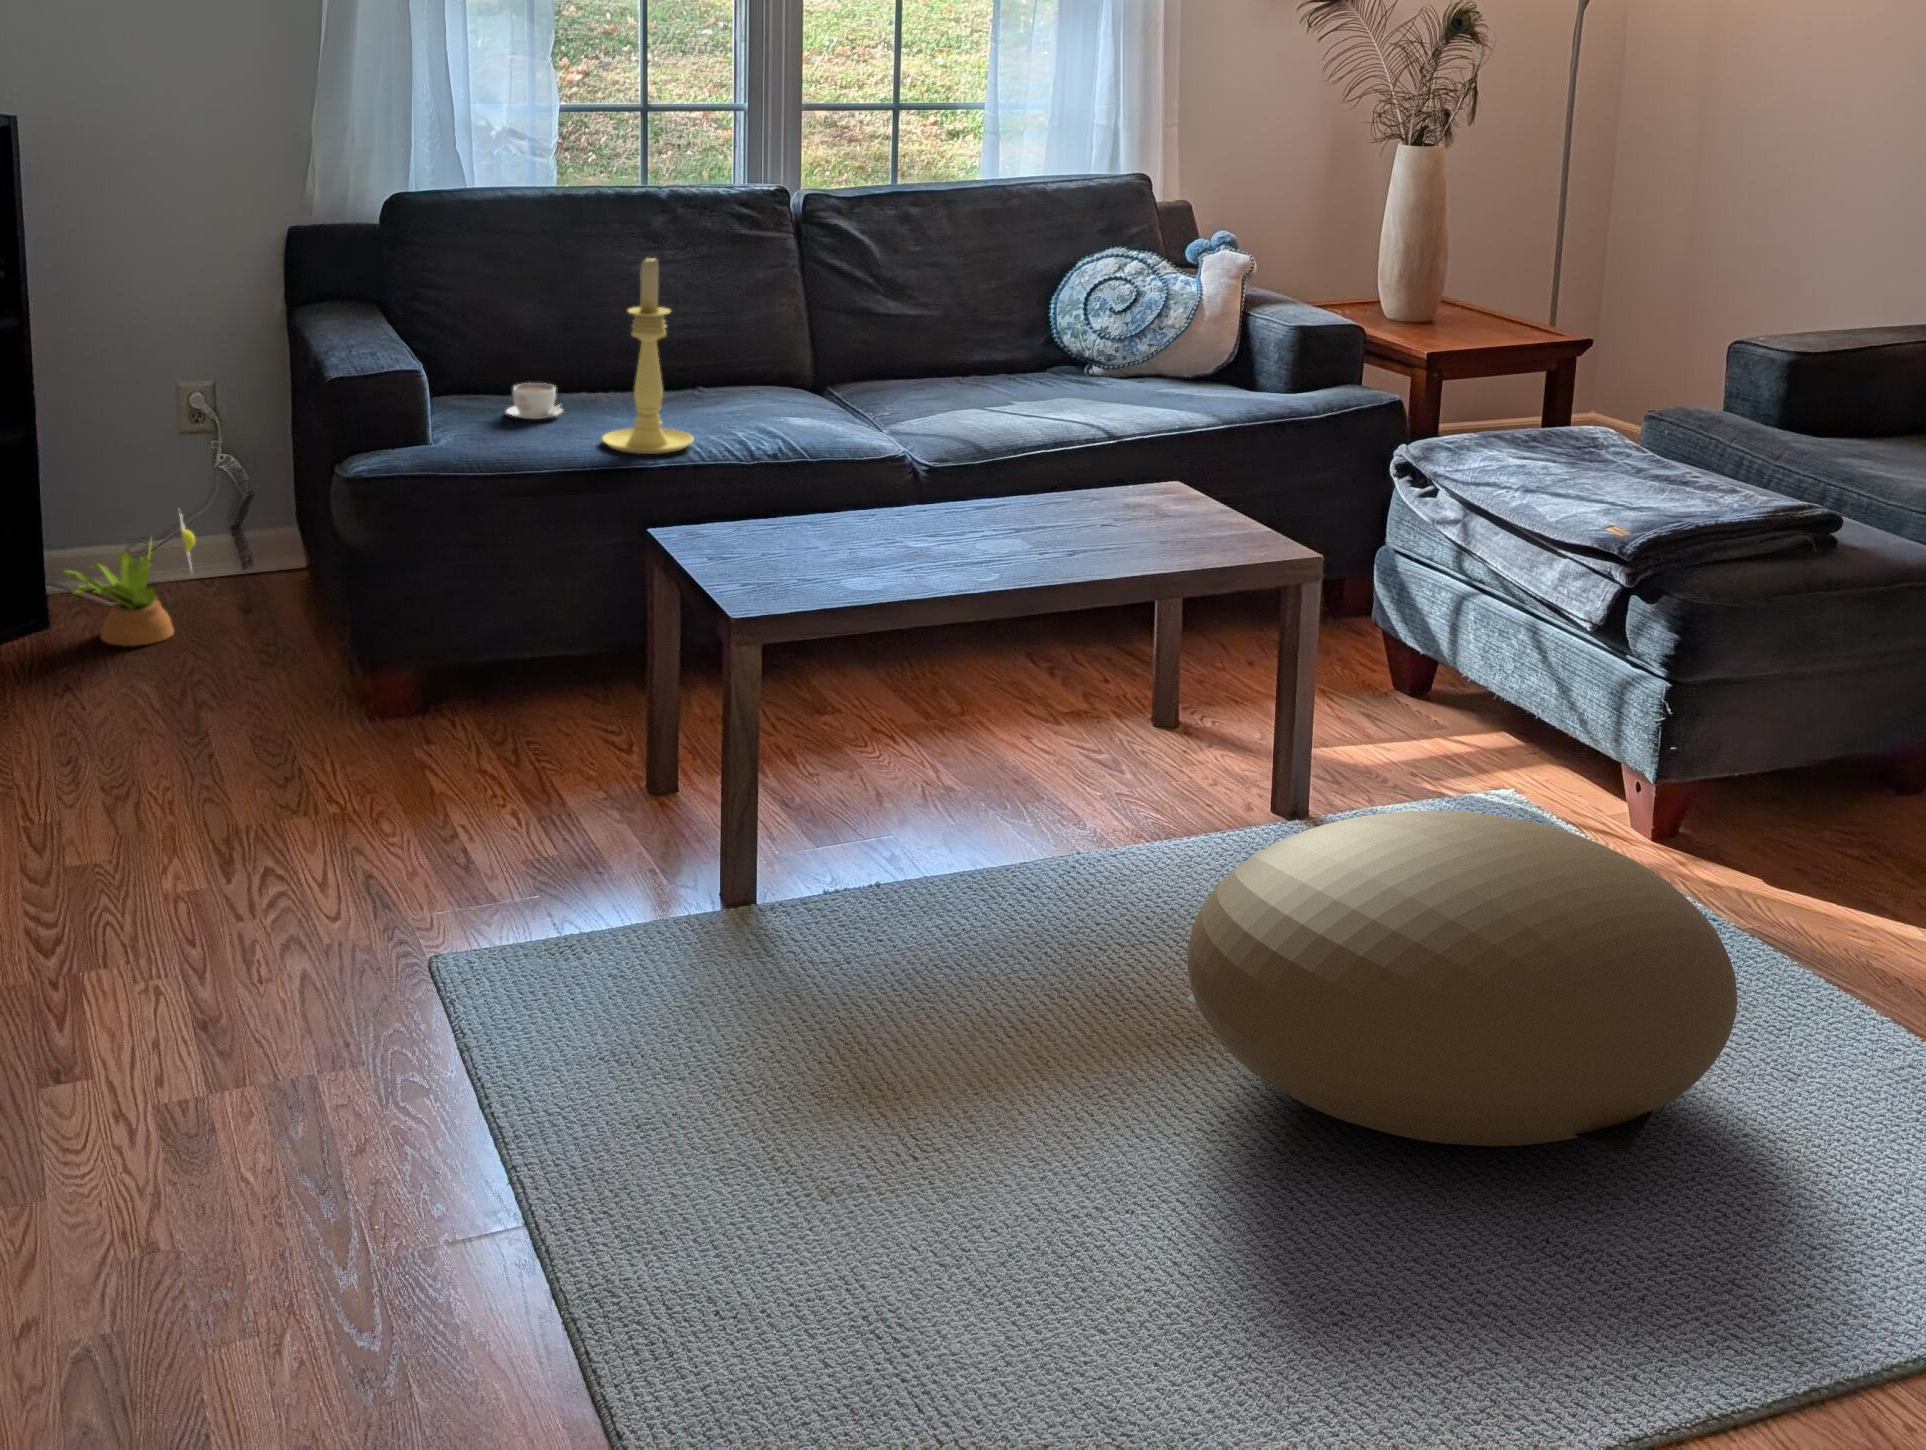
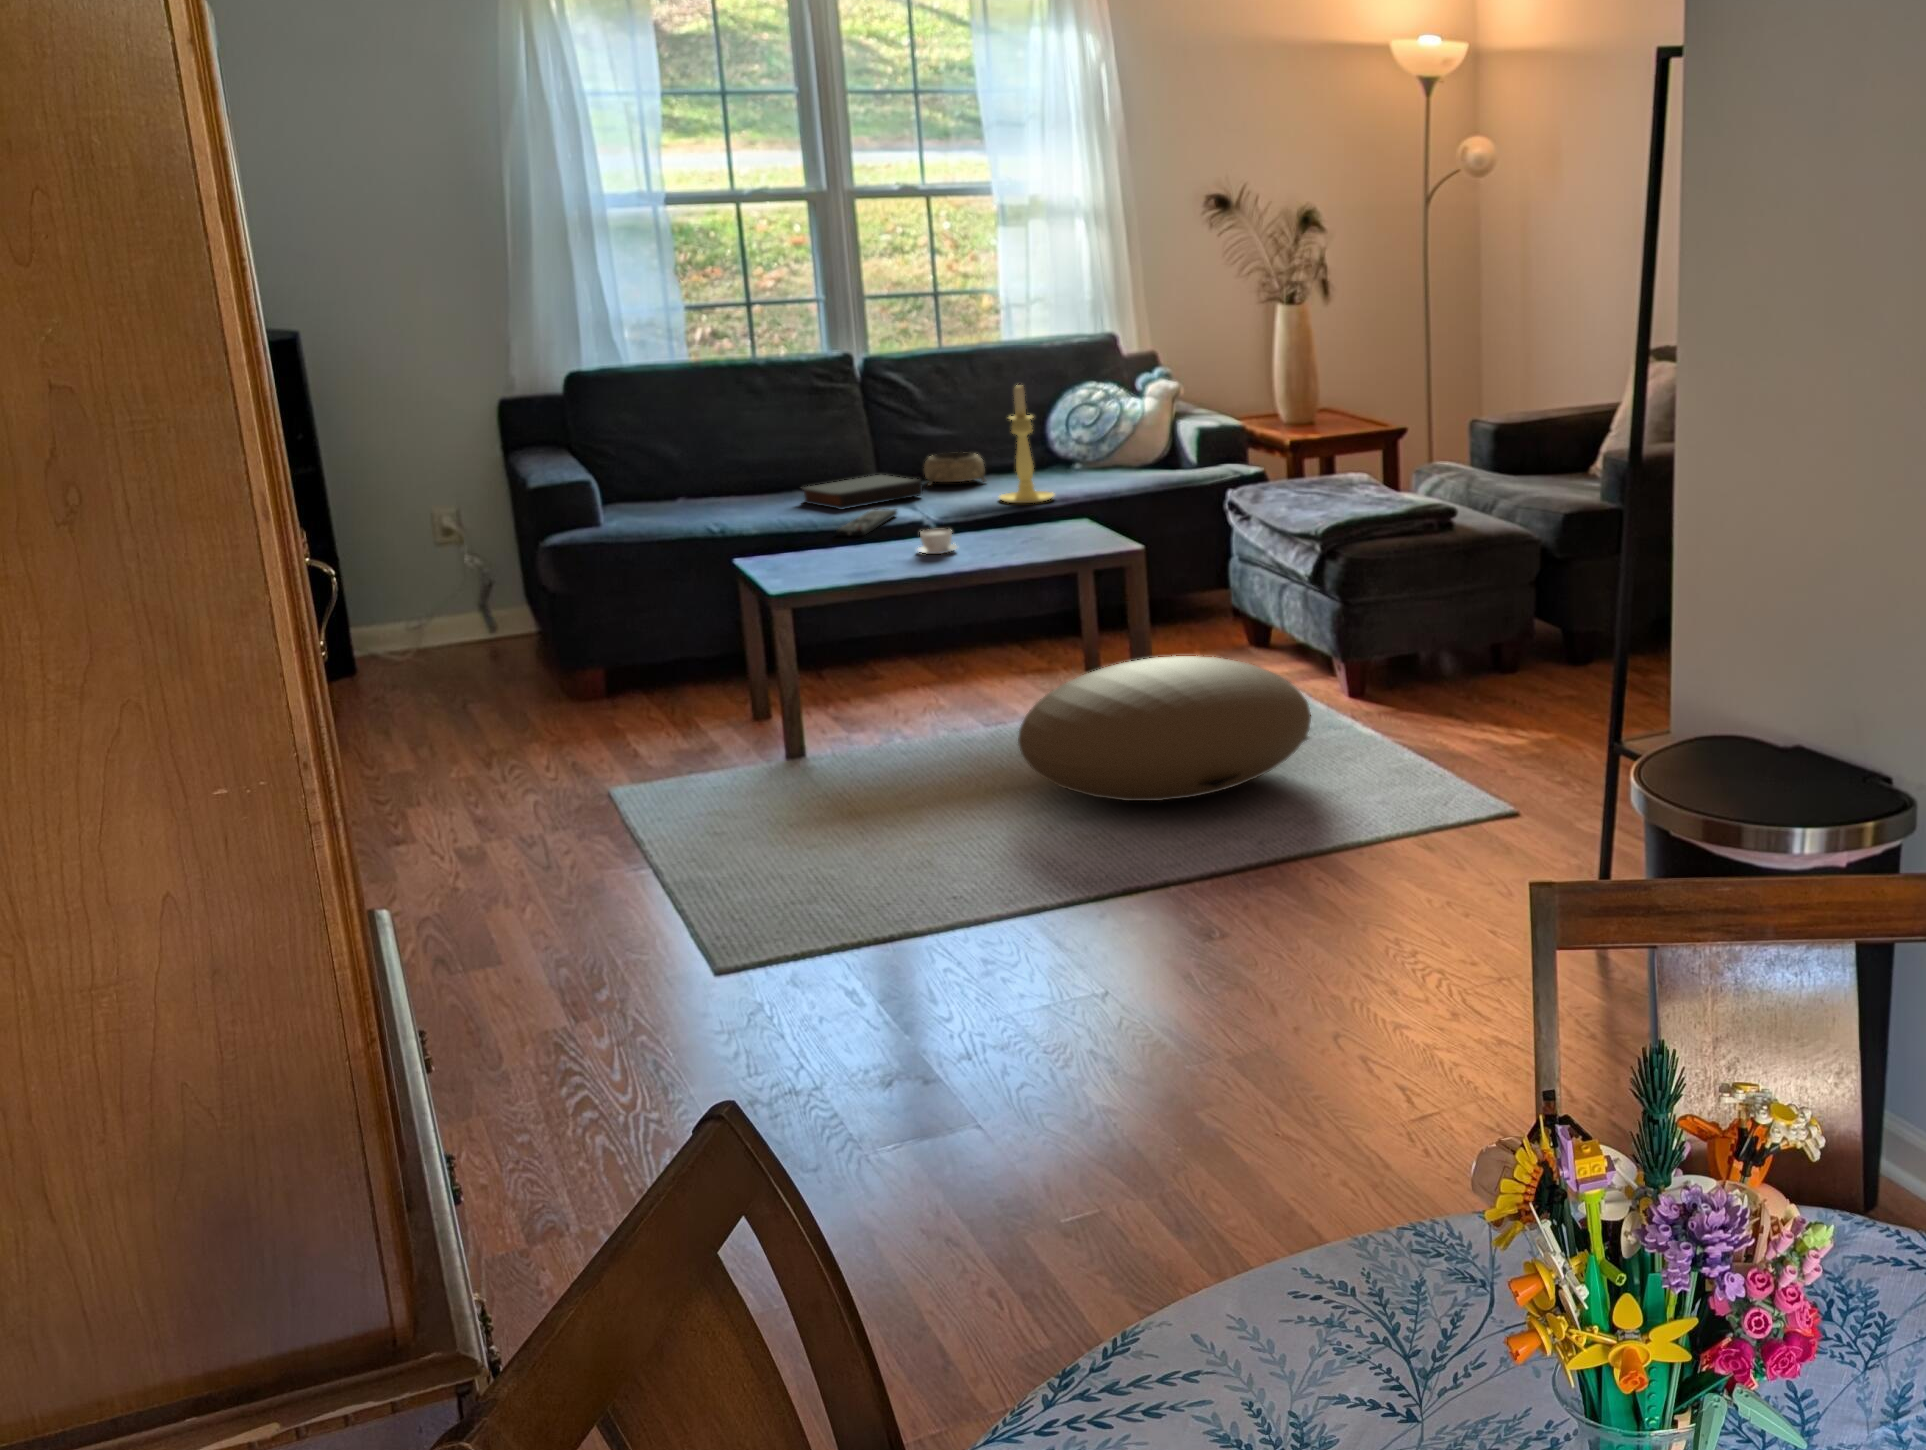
candle holder: present [602,258,694,454] -> present [1000,385,1055,503]
decorative bowl: none [878,340,970,391] -> present [924,452,986,486]
book: none [711,372,890,433] -> present [803,475,923,510]
coffee cup: present [506,383,562,419] -> present [918,529,957,554]
remote control: none [791,440,869,495] -> present [836,509,897,536]
decorative plant: present [63,517,195,646] -> none [366,584,458,677]

